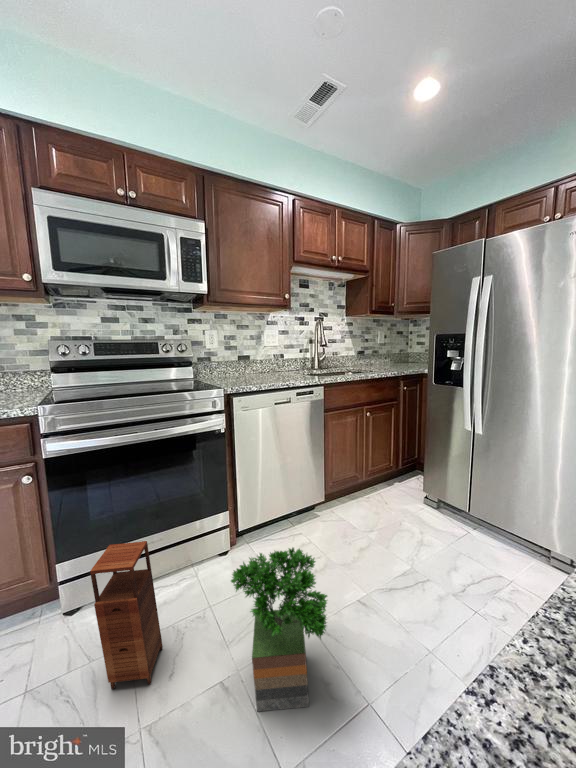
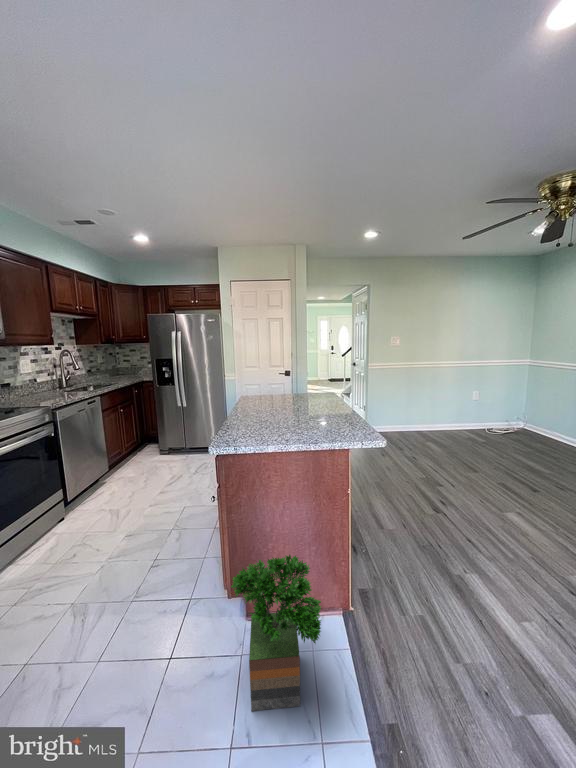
storage cabinet: present [90,541,163,689] -> none [97,546,161,689]

